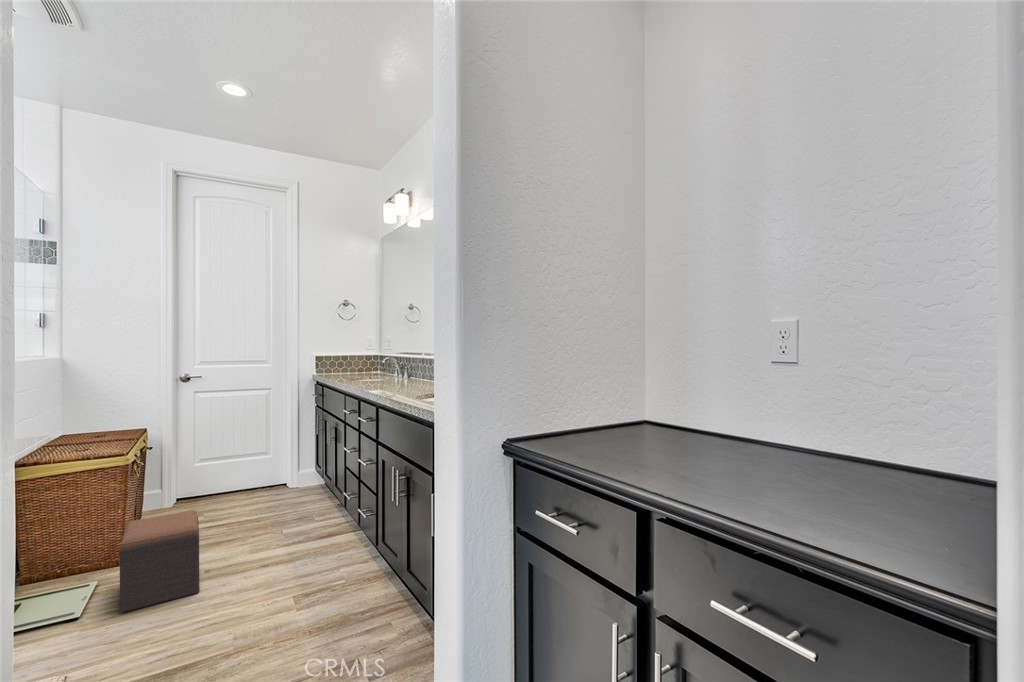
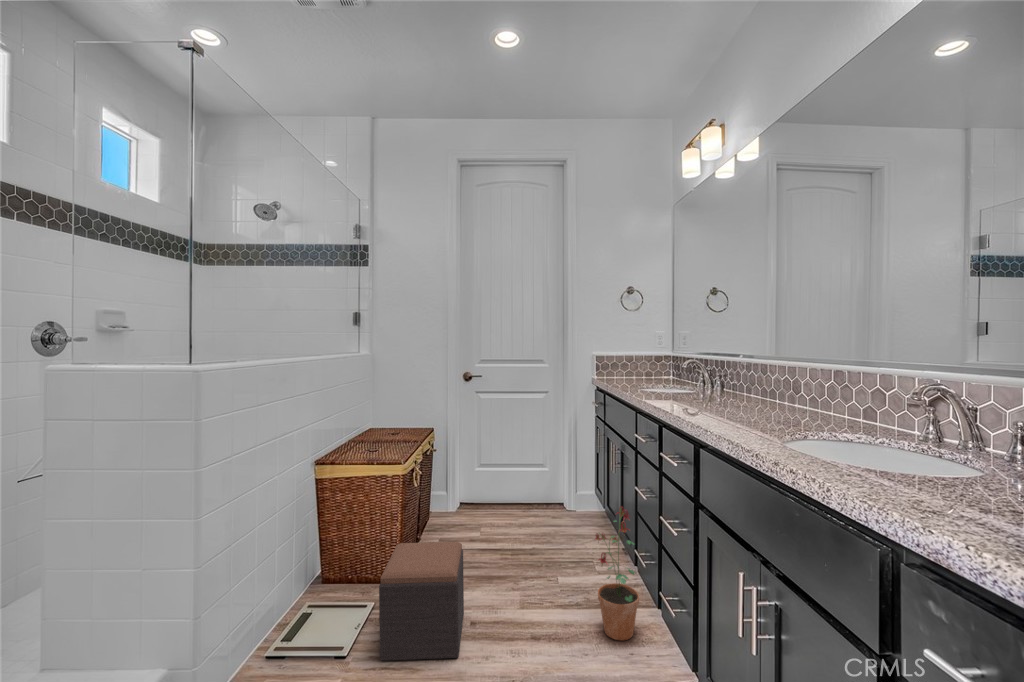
potted plant: none [313,462,346,552] -> present [595,507,639,640]

